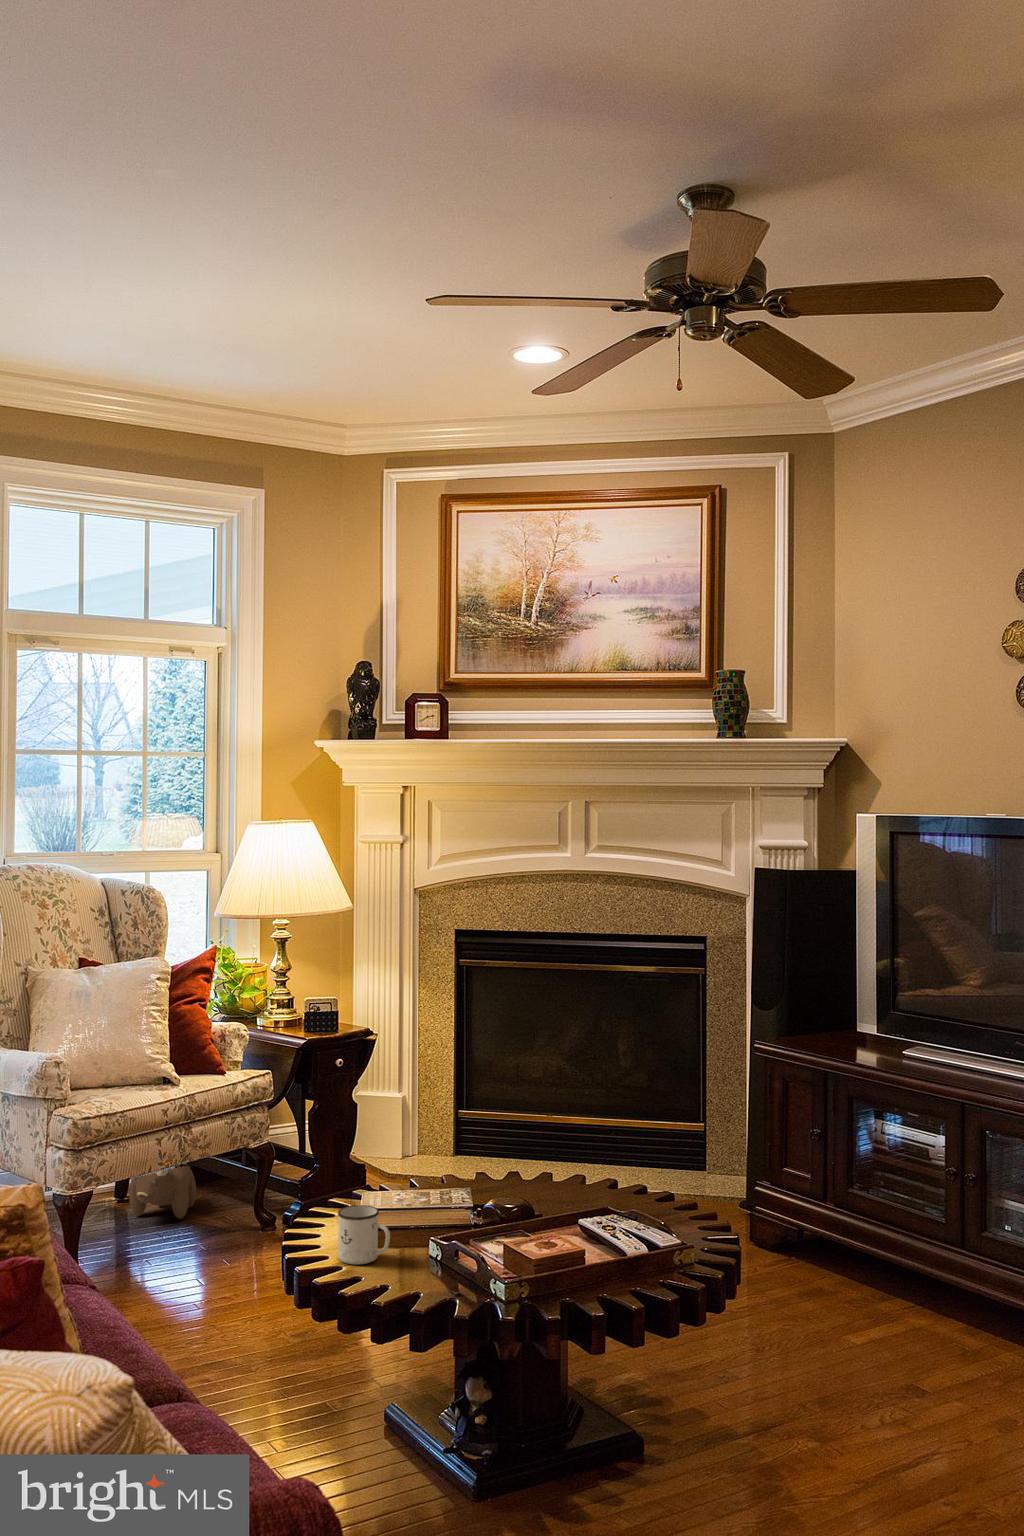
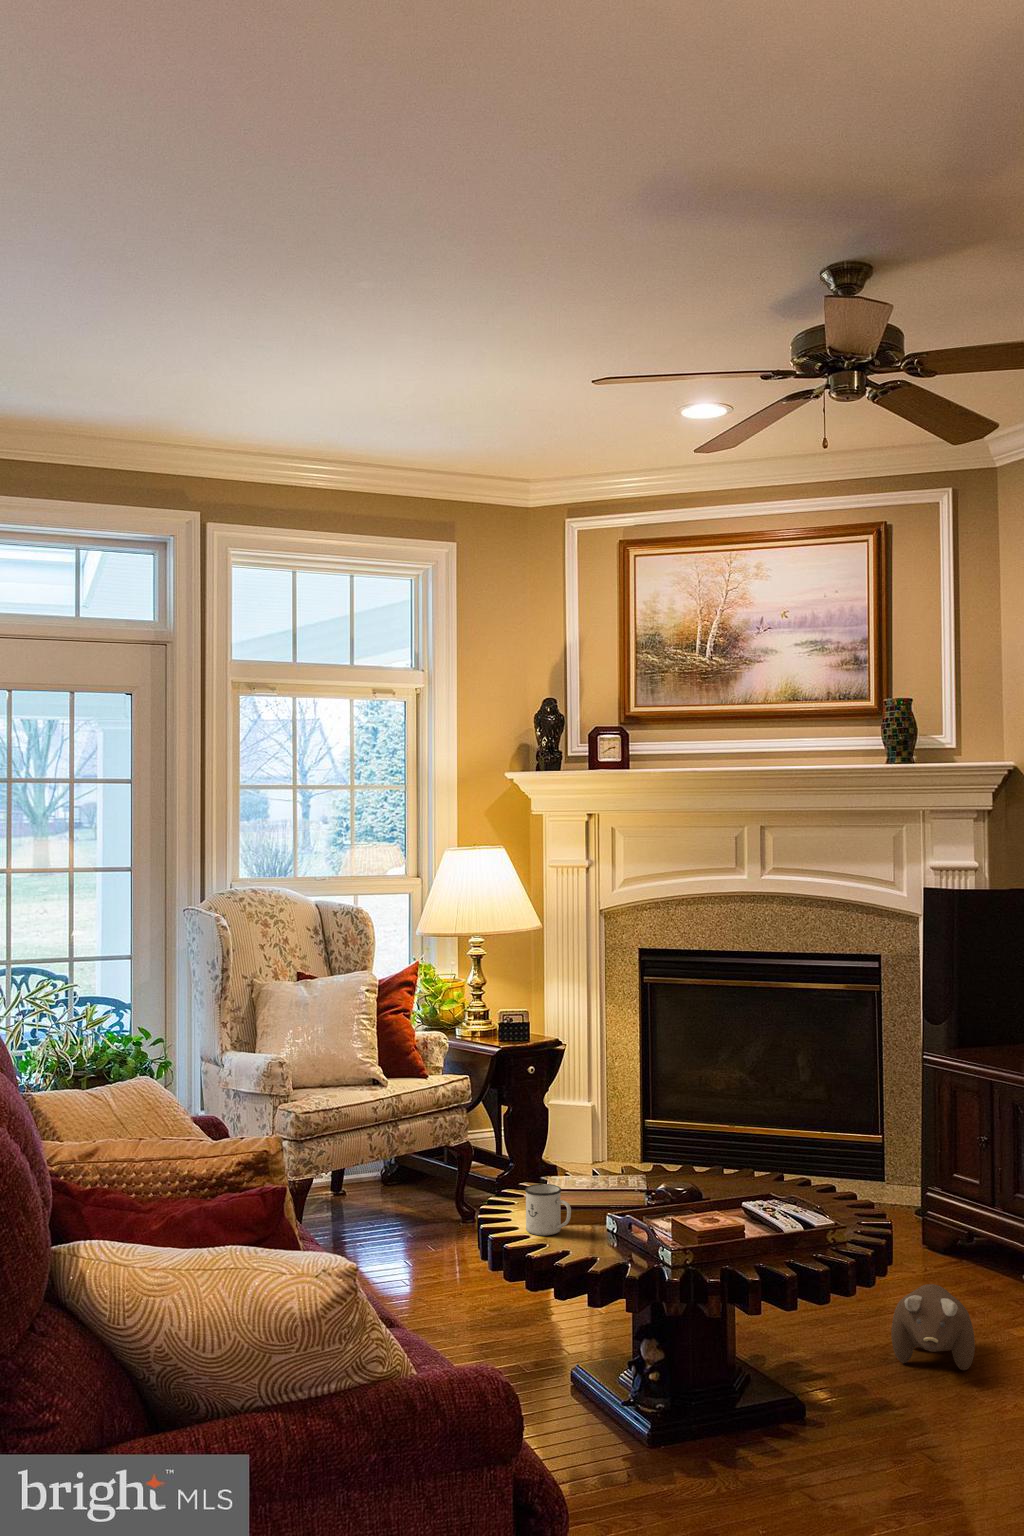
plush toy: present [129,1166,196,1219] -> present [891,1284,975,1370]

